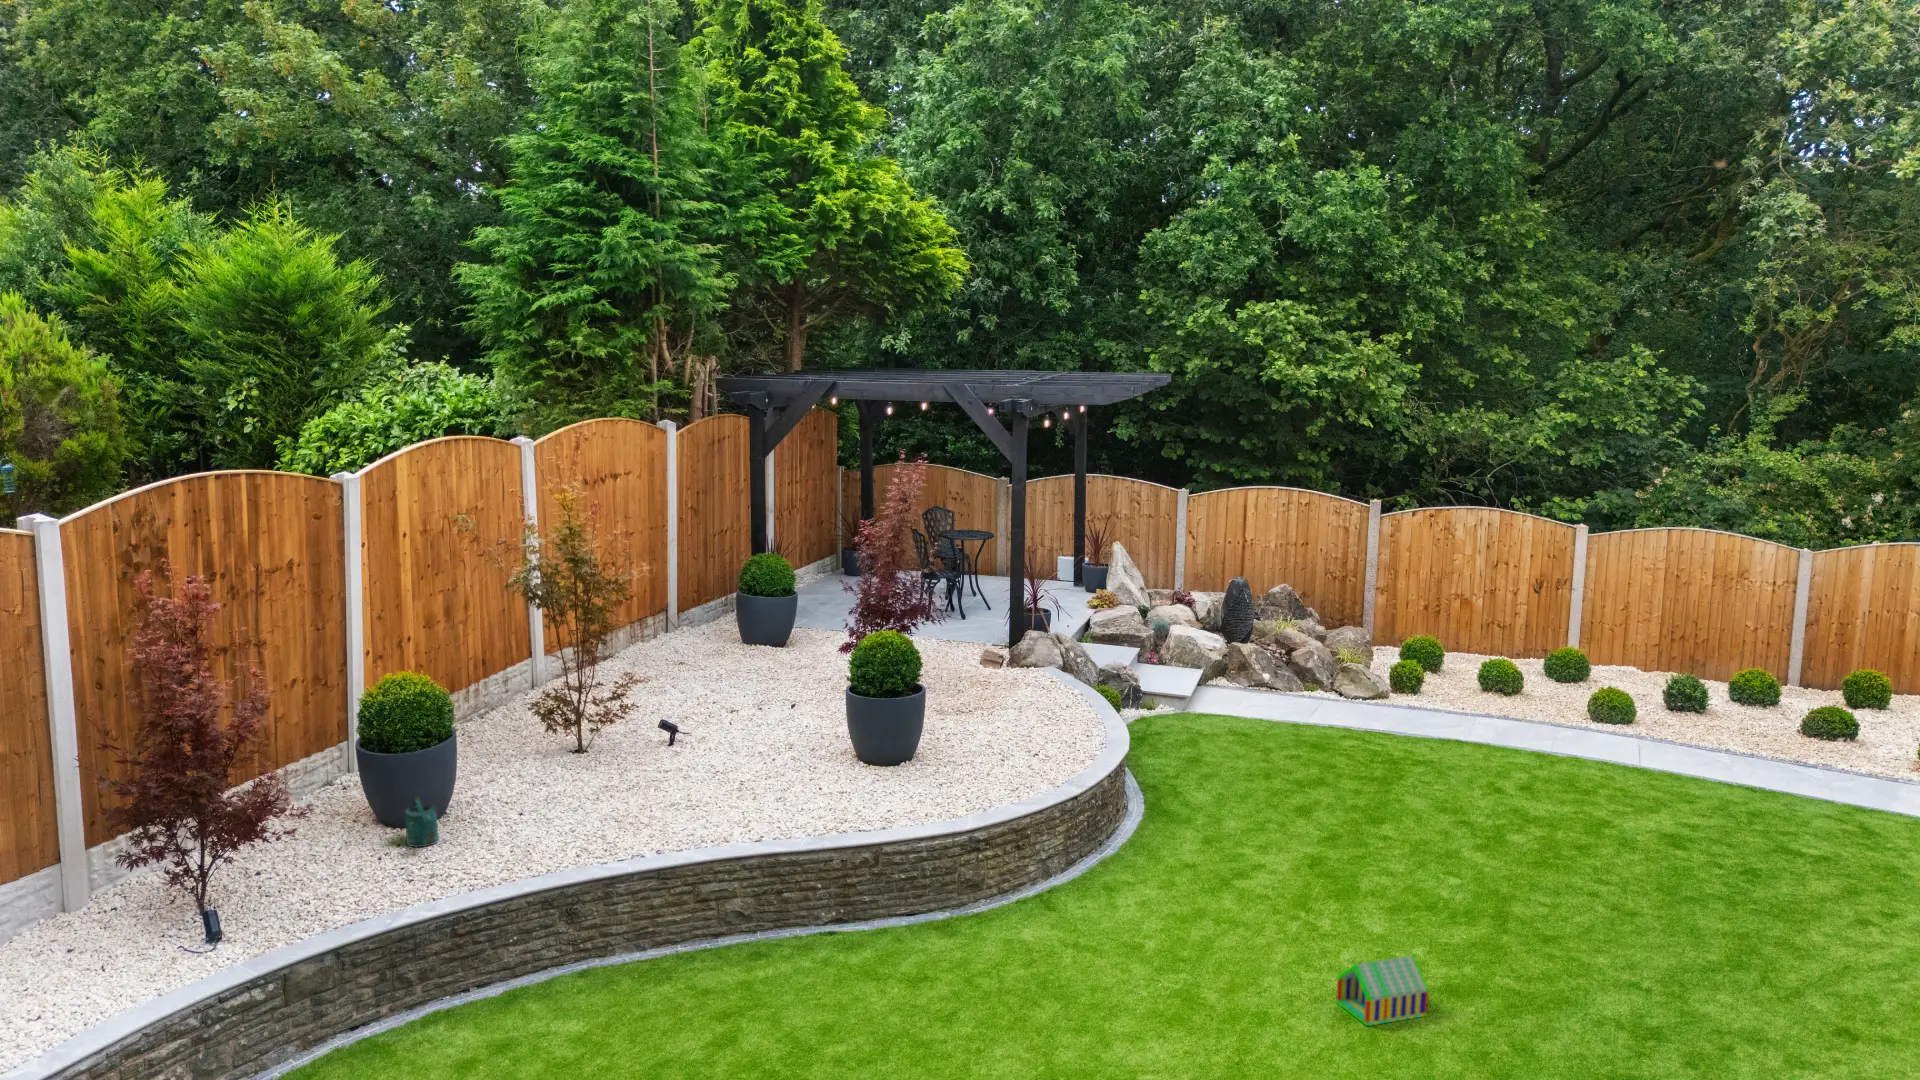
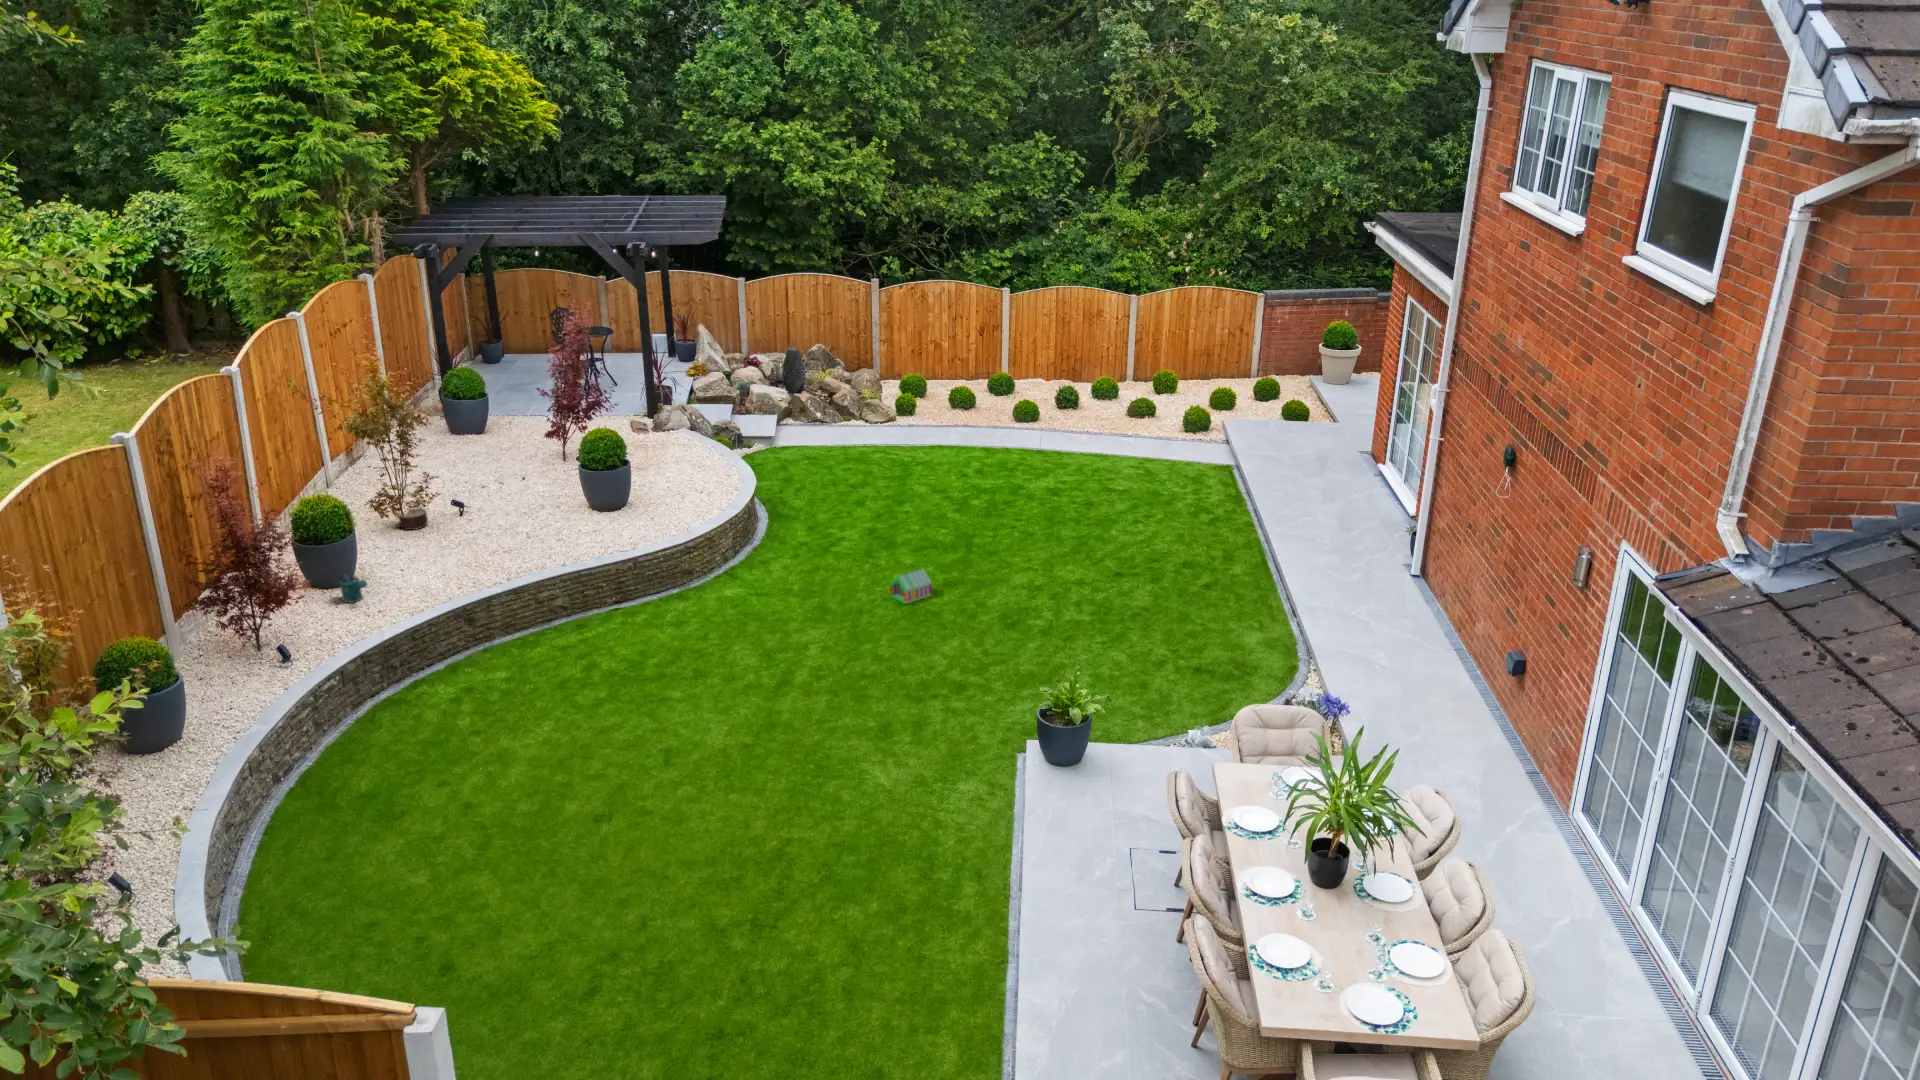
decorative plant: none [573,678,625,753] -> present [395,485,428,530]

